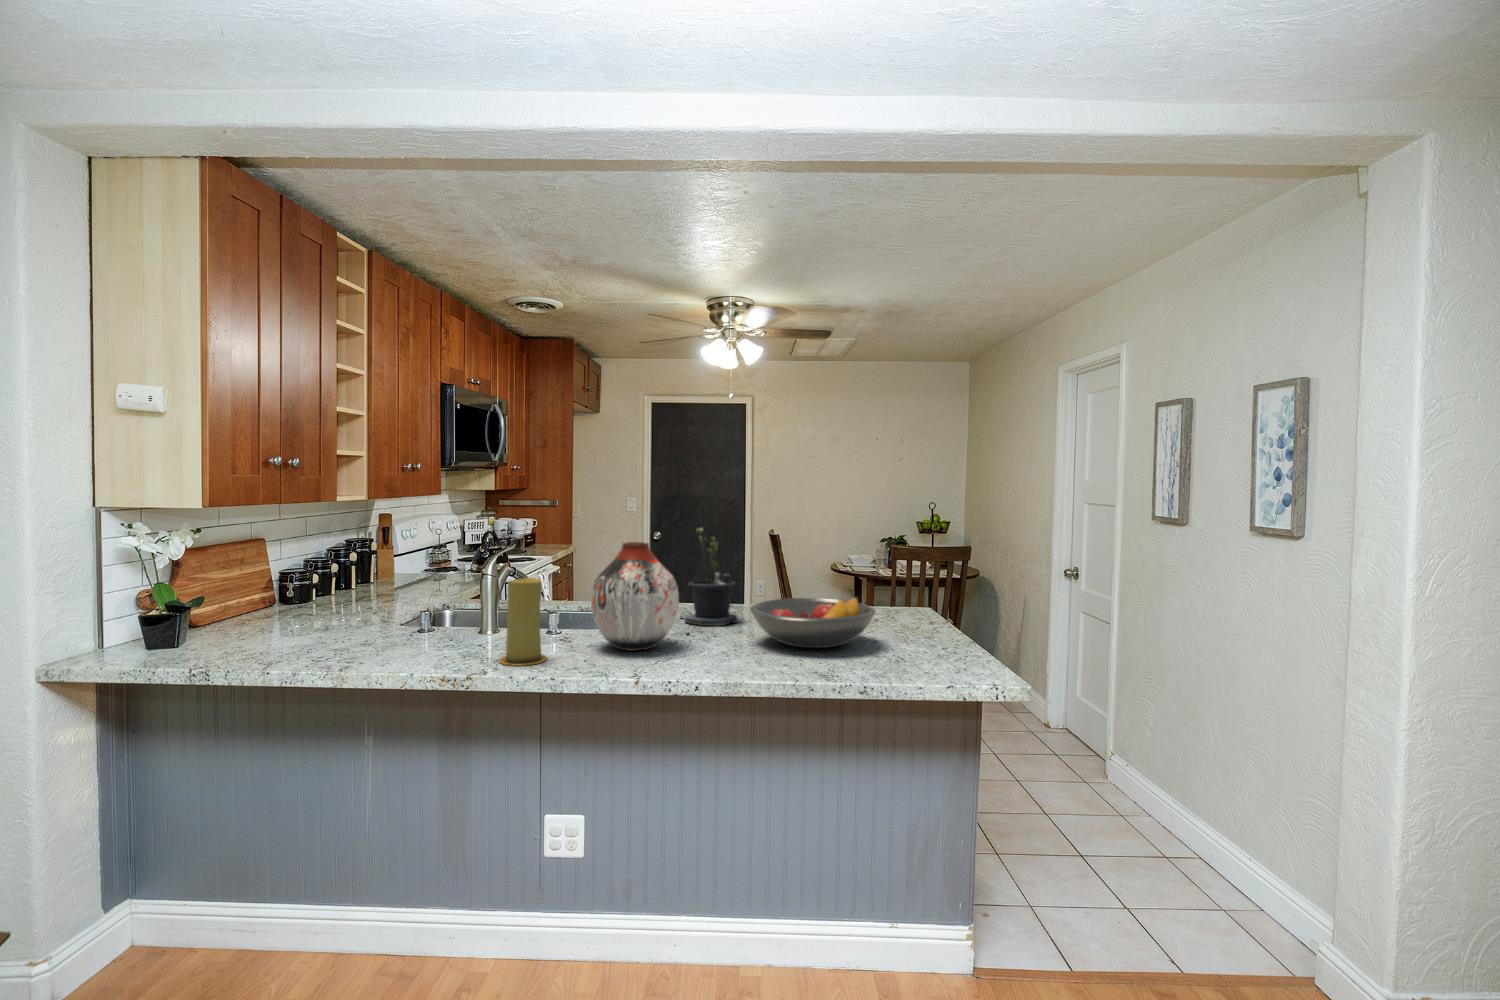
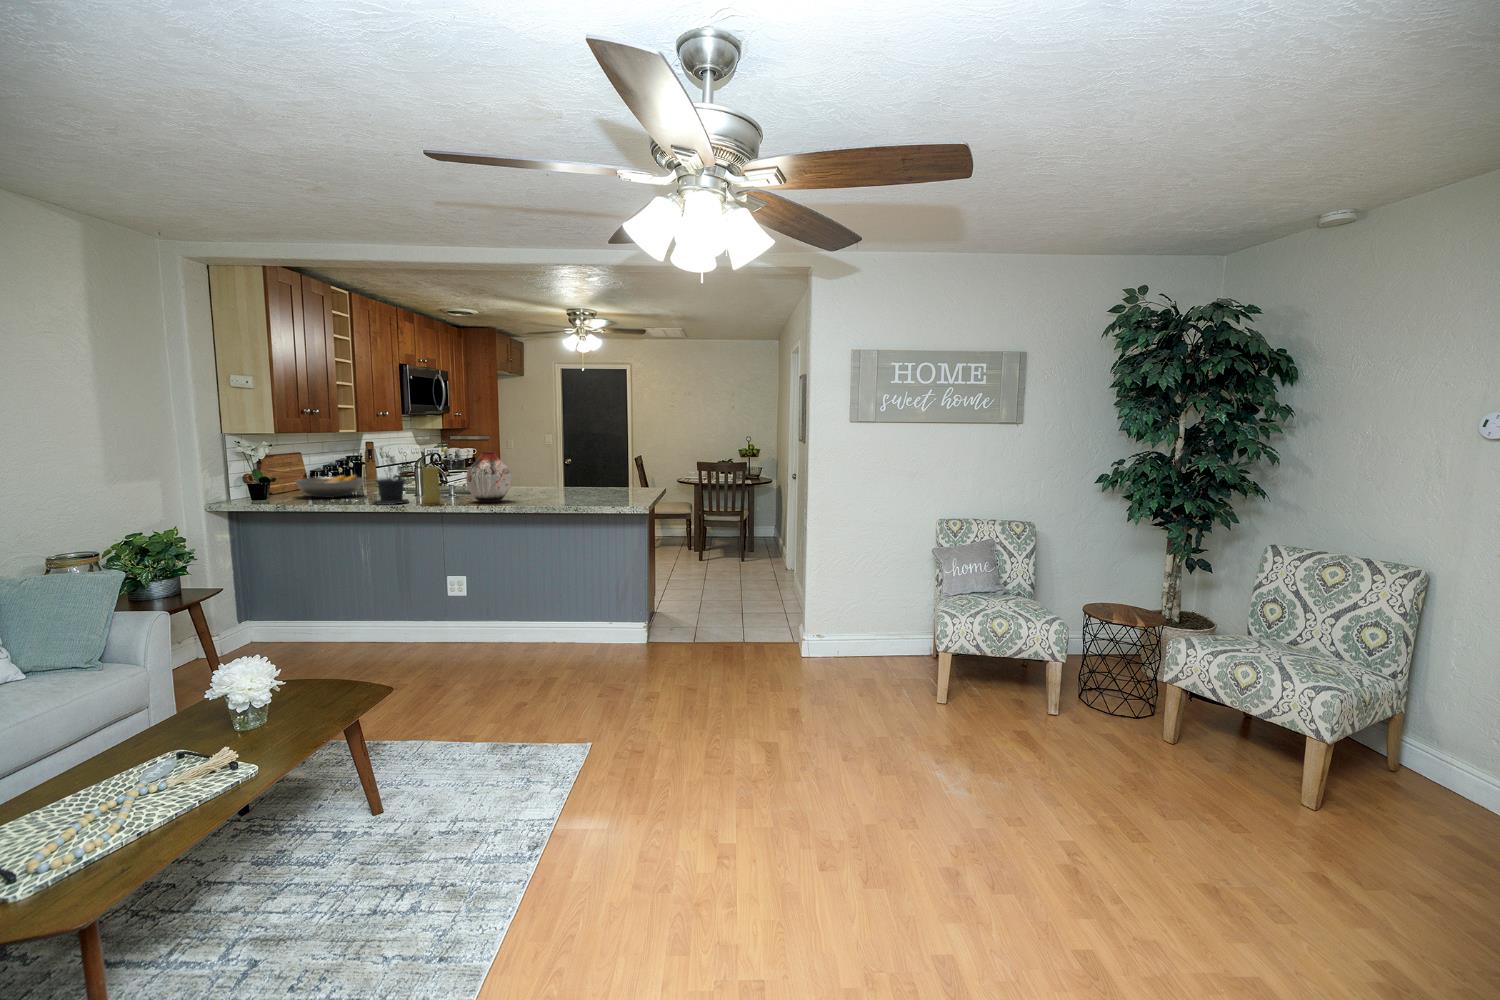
potted plant: present [680,528,738,626] -> present [374,447,409,505]
fruit bowl: present [751,597,876,648] -> present [295,474,364,498]

